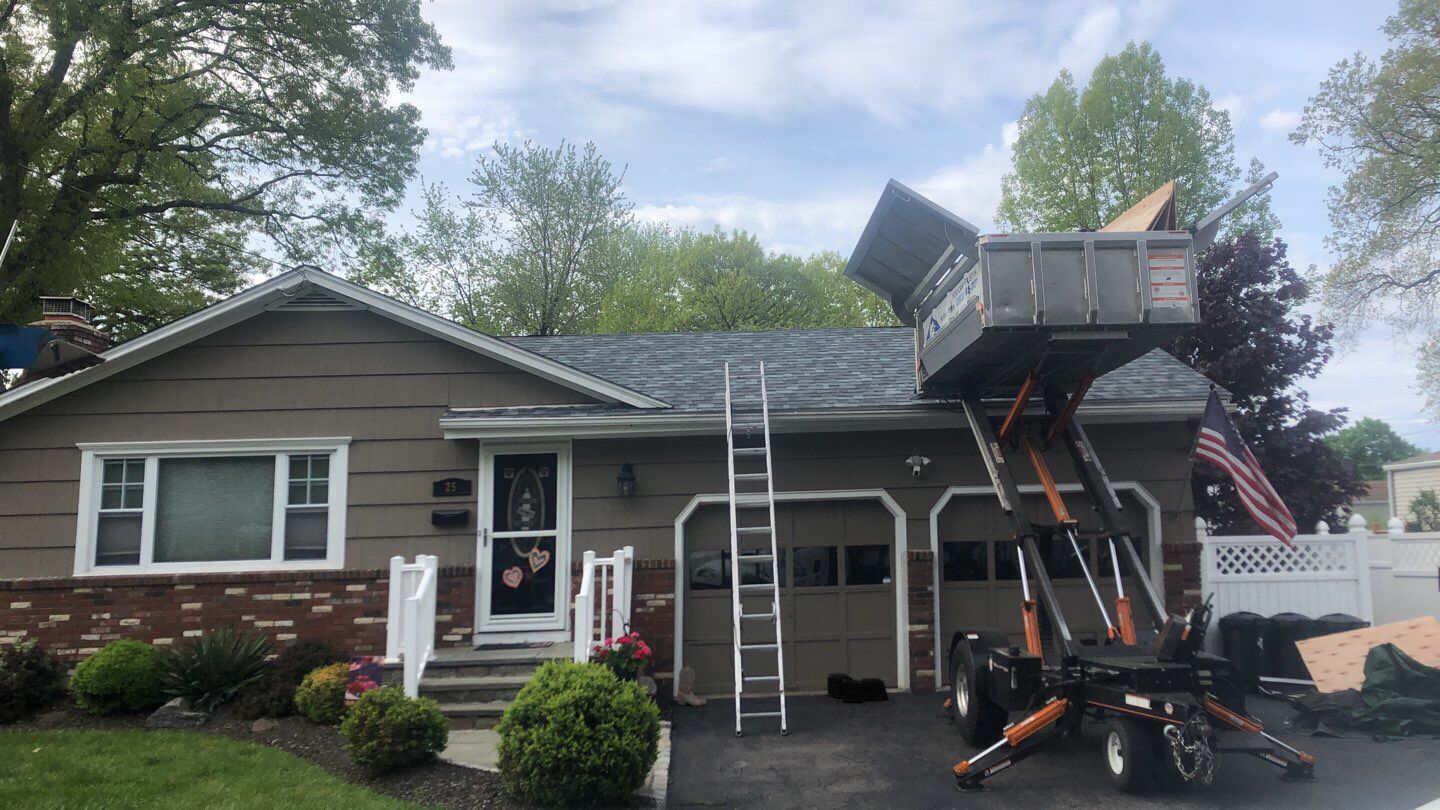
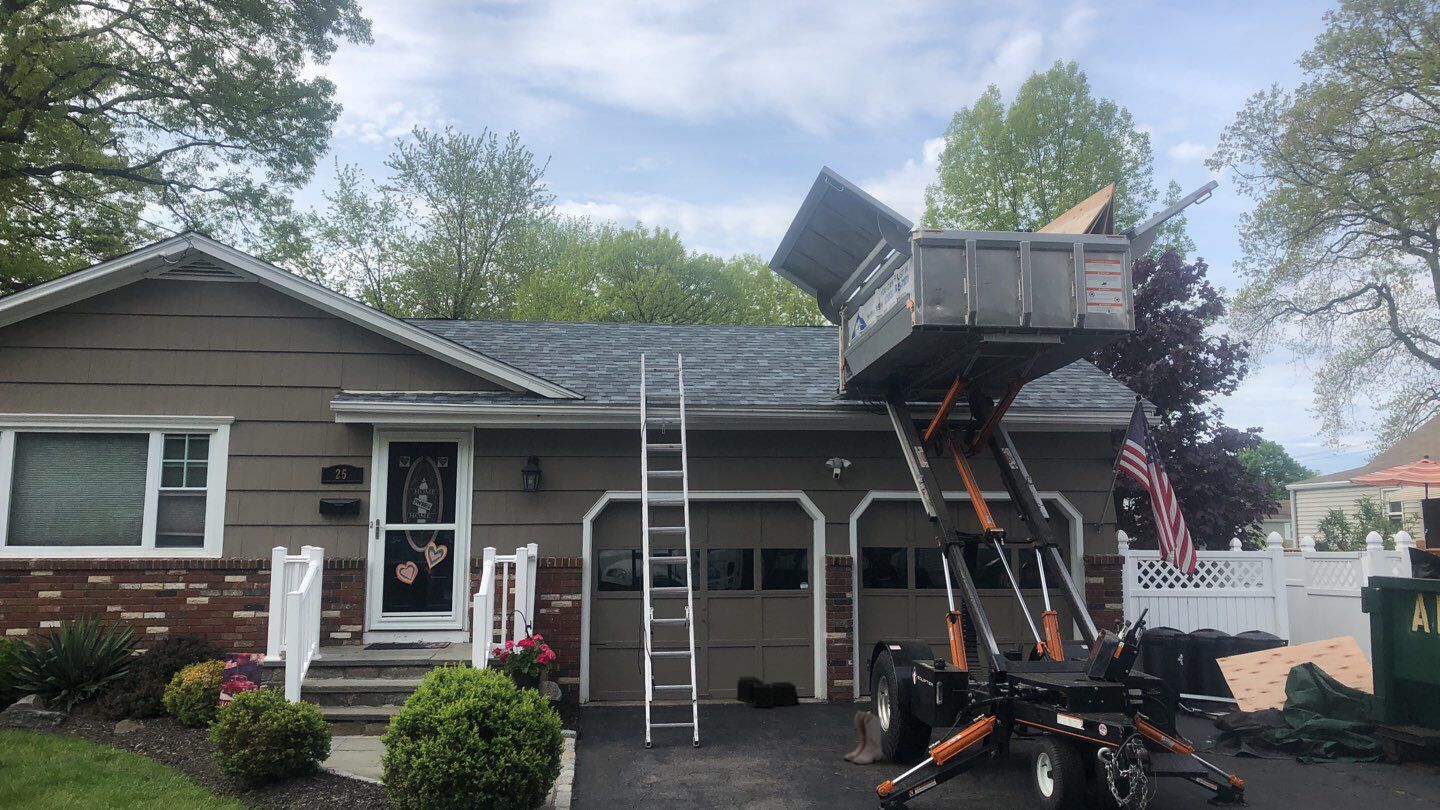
boots: present [678,666,707,706] -> present [844,711,882,764]

